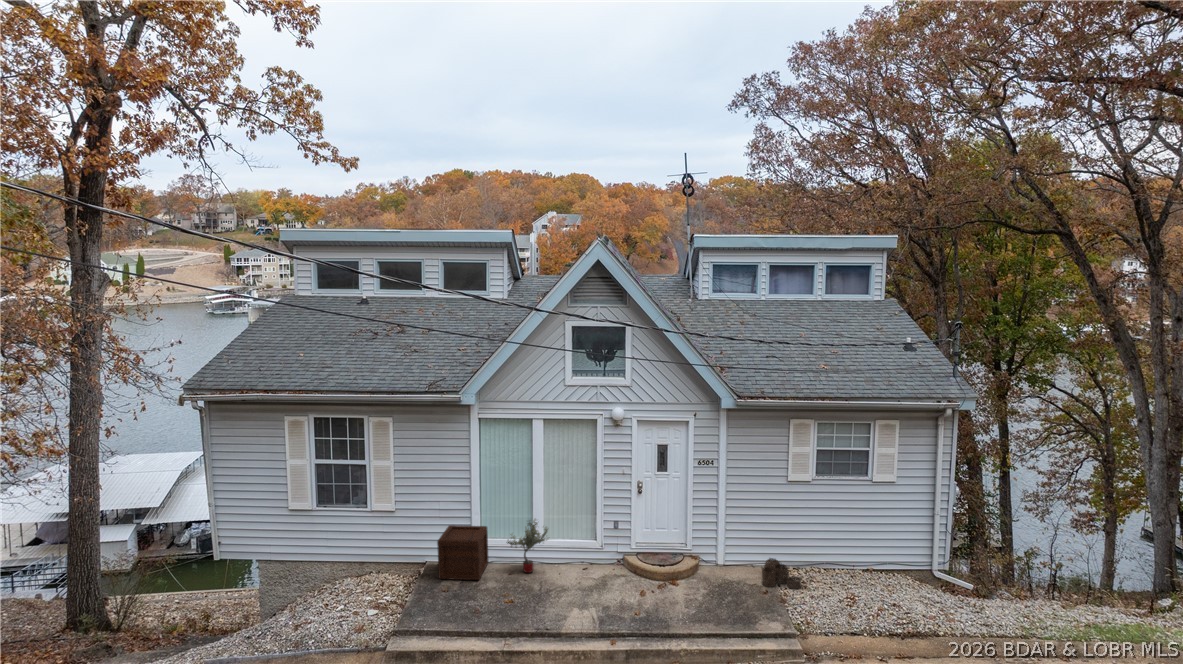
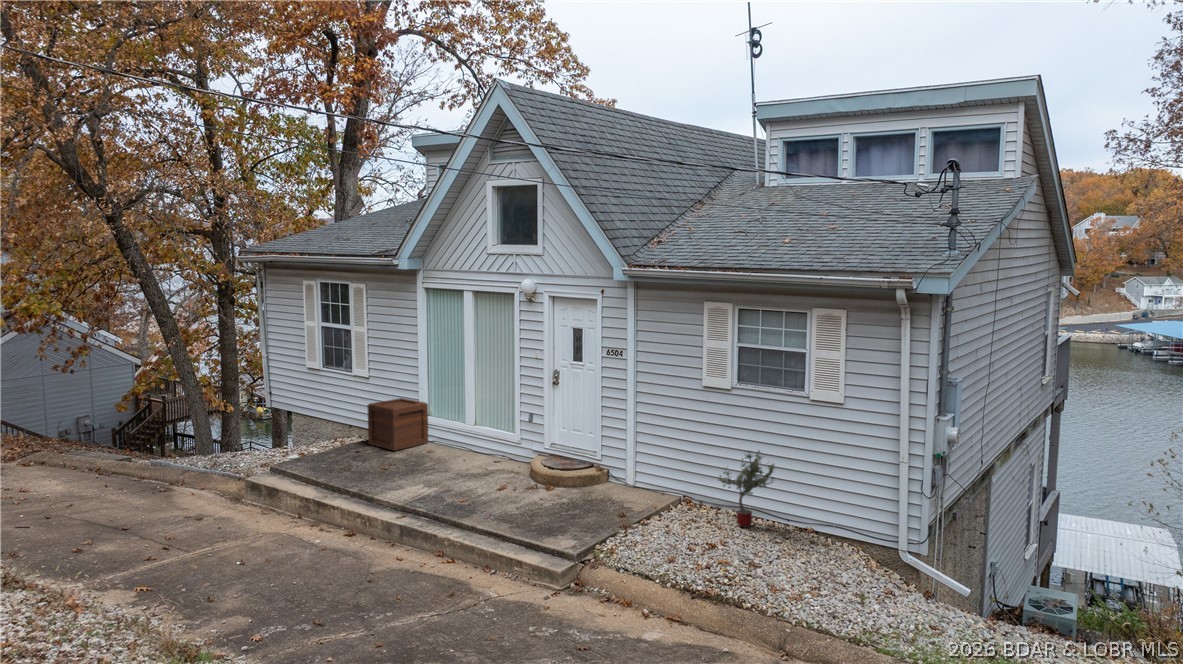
potted tree: present [507,519,548,573] -> present [718,451,774,527]
woven basket: present [762,558,801,589] -> none [639,483,686,522]

